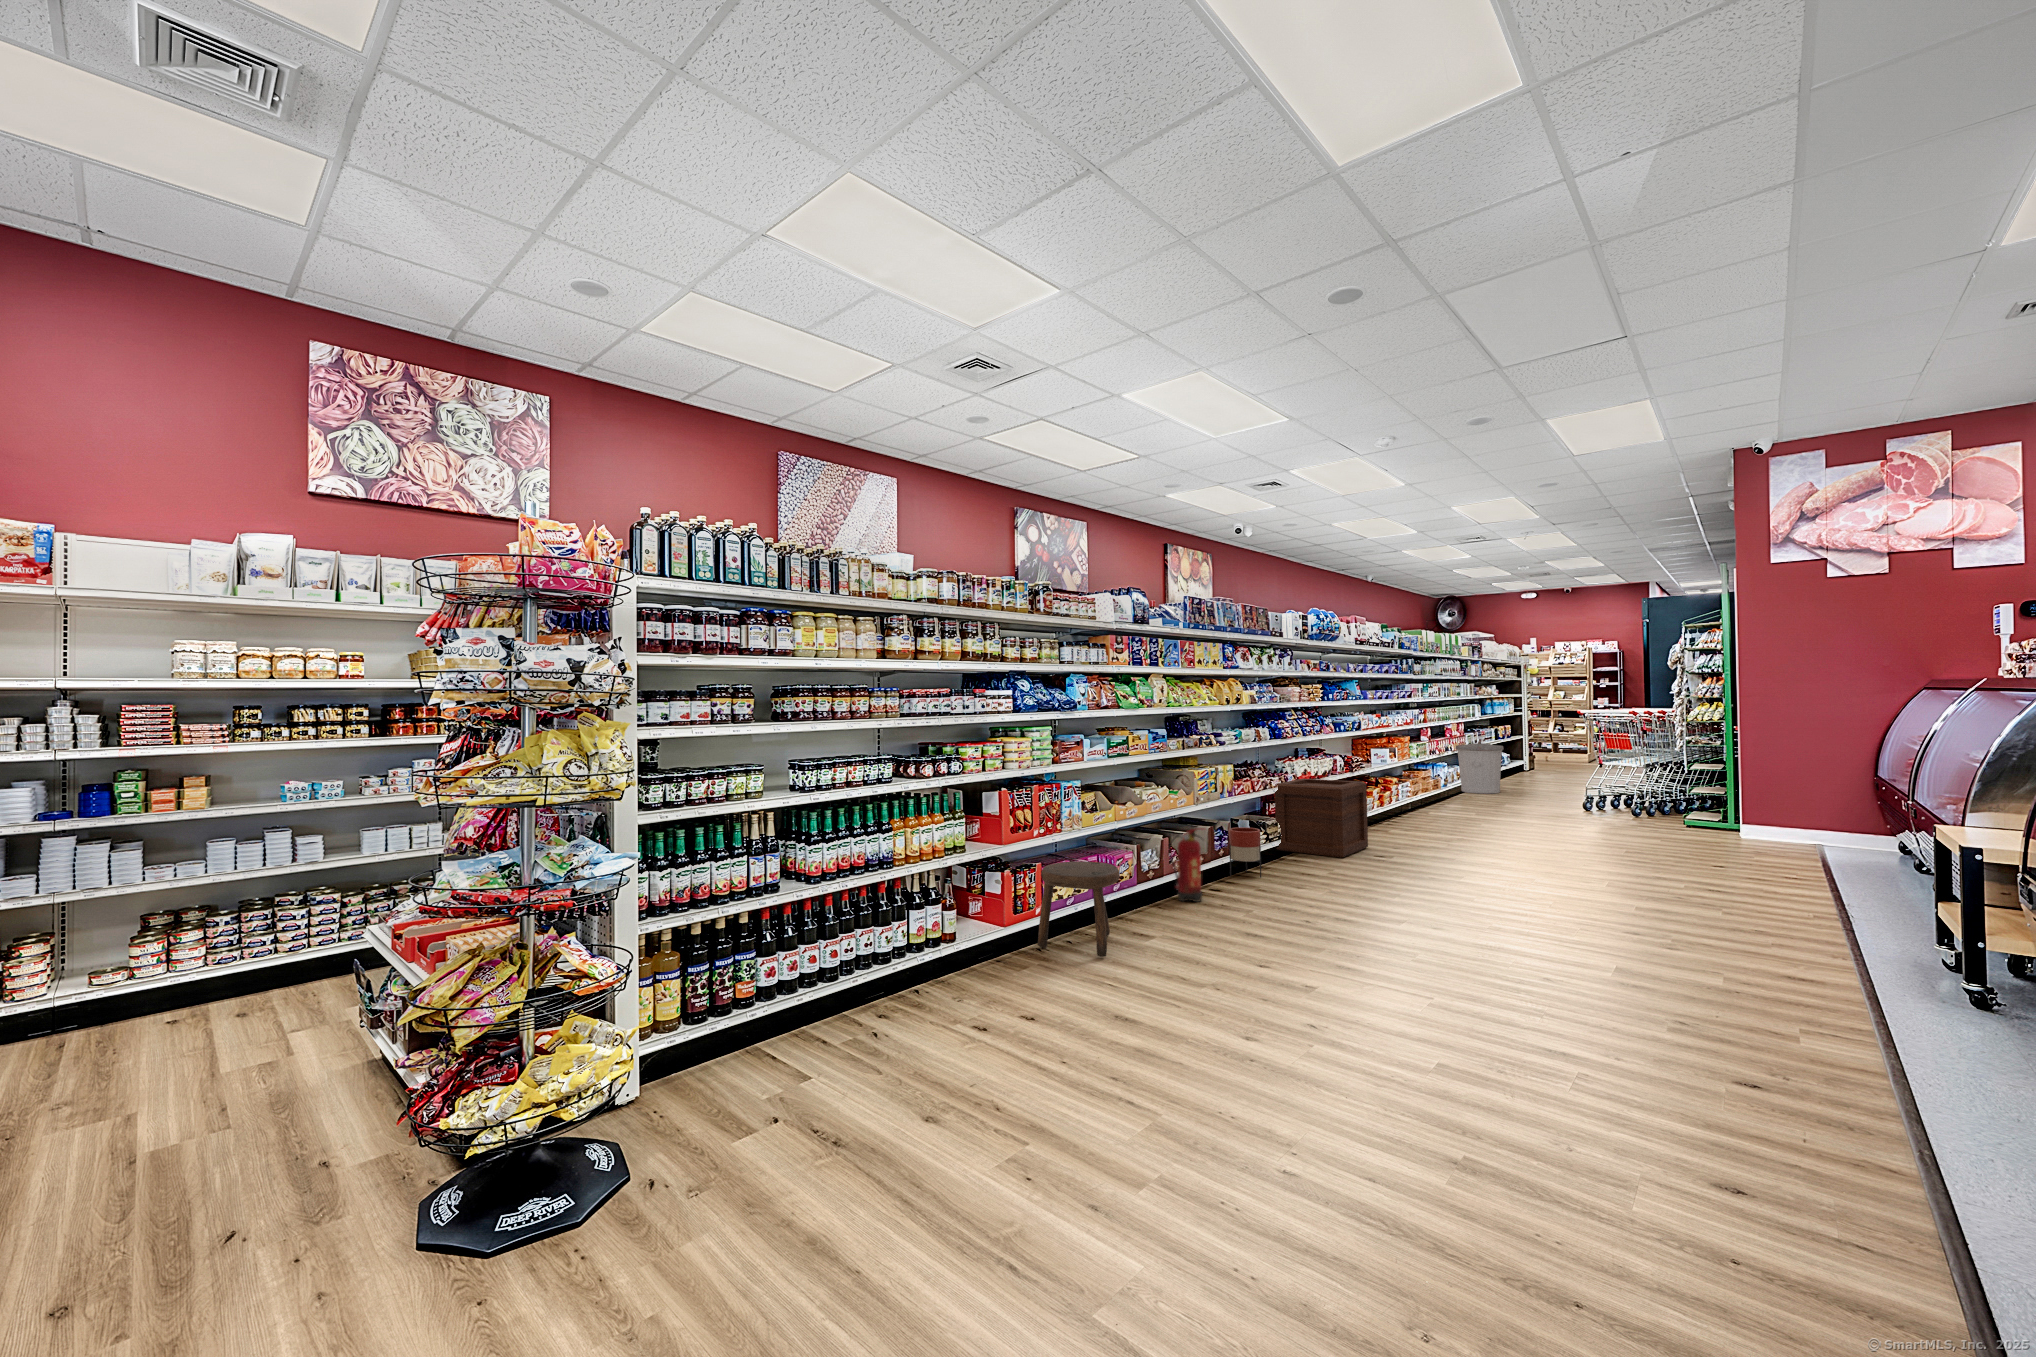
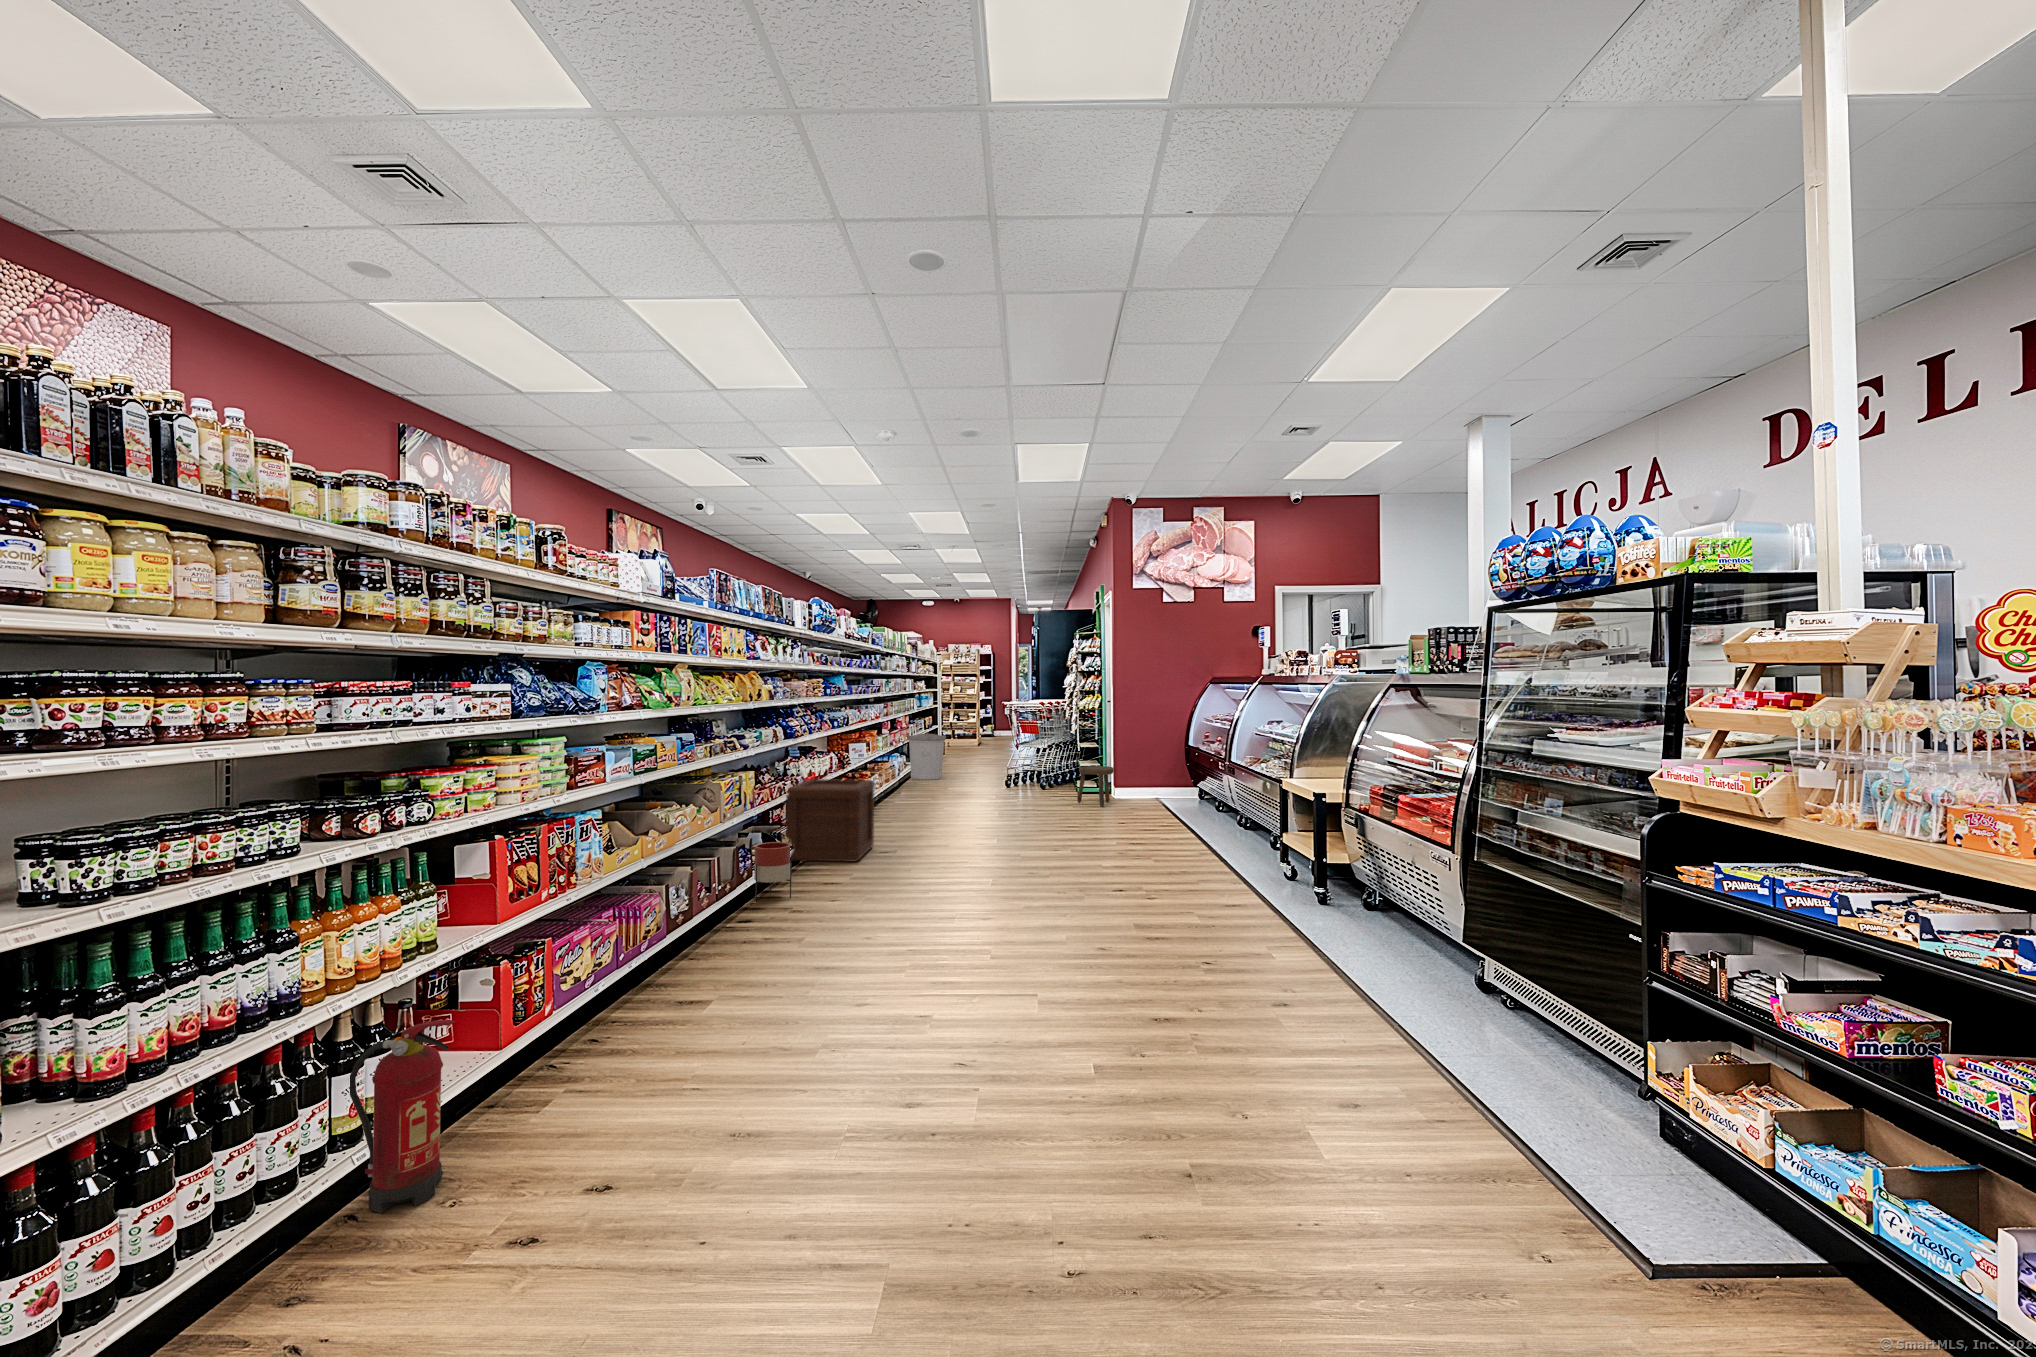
fire extinguisher: present [1168,828,1202,902] -> present [350,1020,455,1214]
stool: present [1038,861,1119,957] -> present [1077,766,1114,807]

